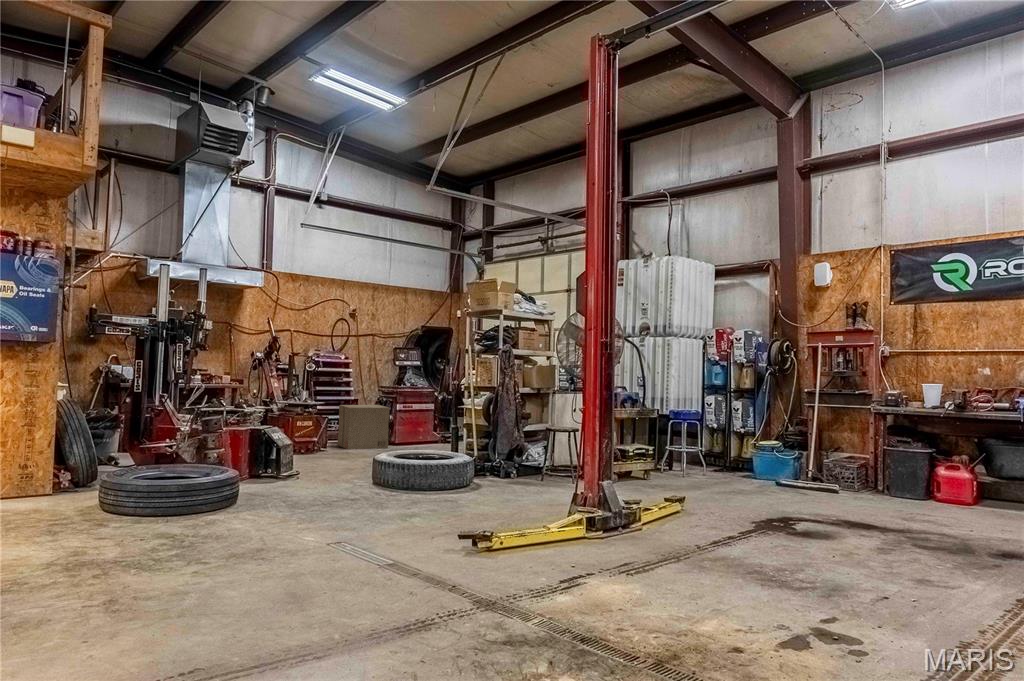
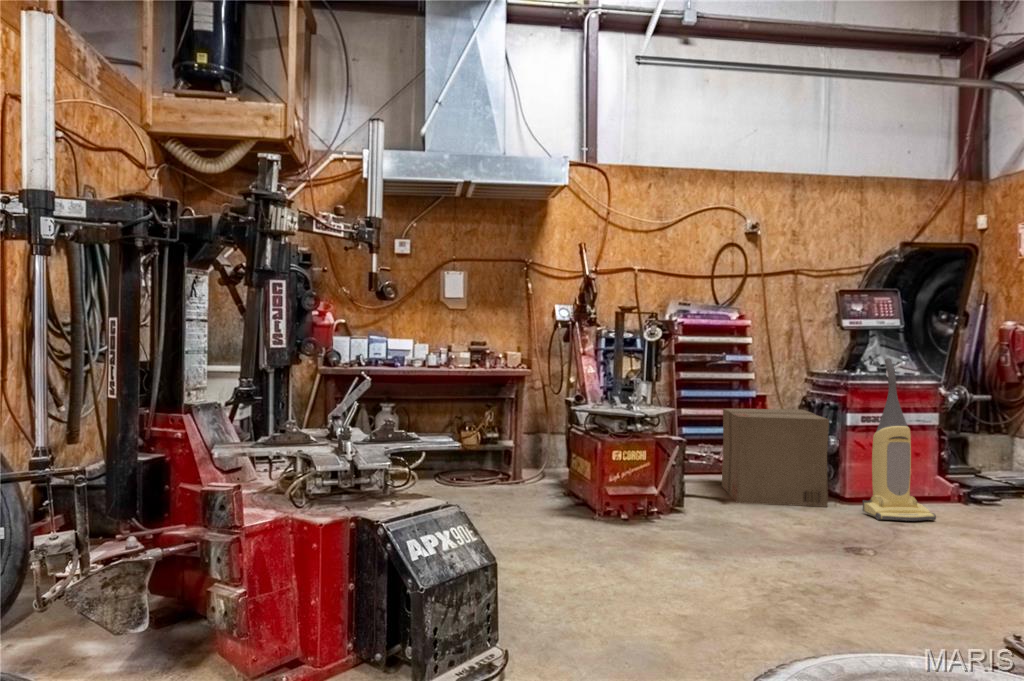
vacuum cleaner: none [403,380,431,450] -> present [863,358,936,521]

